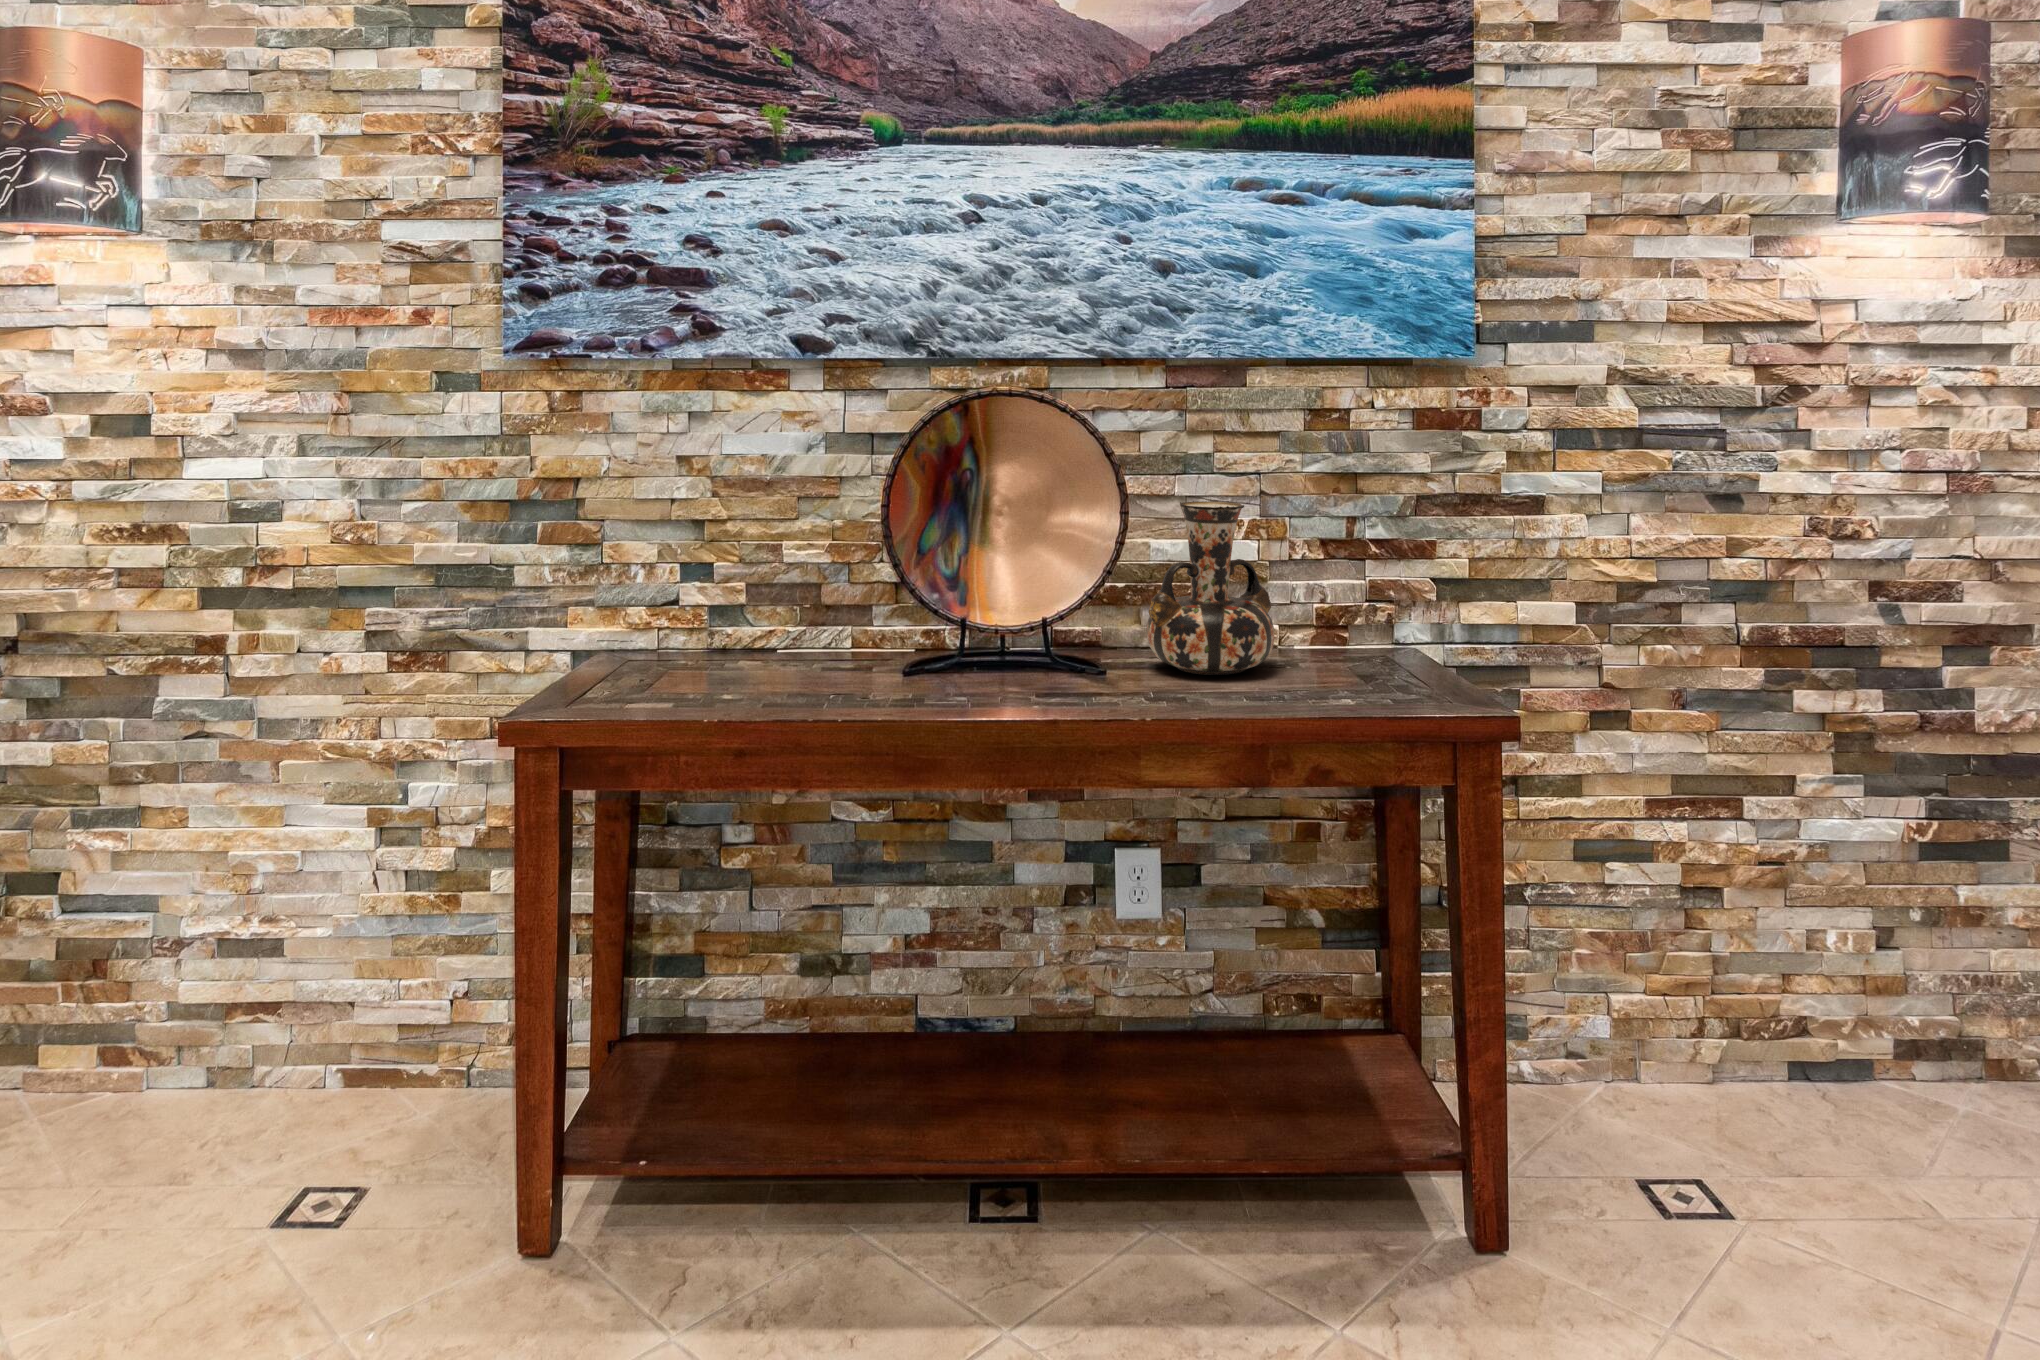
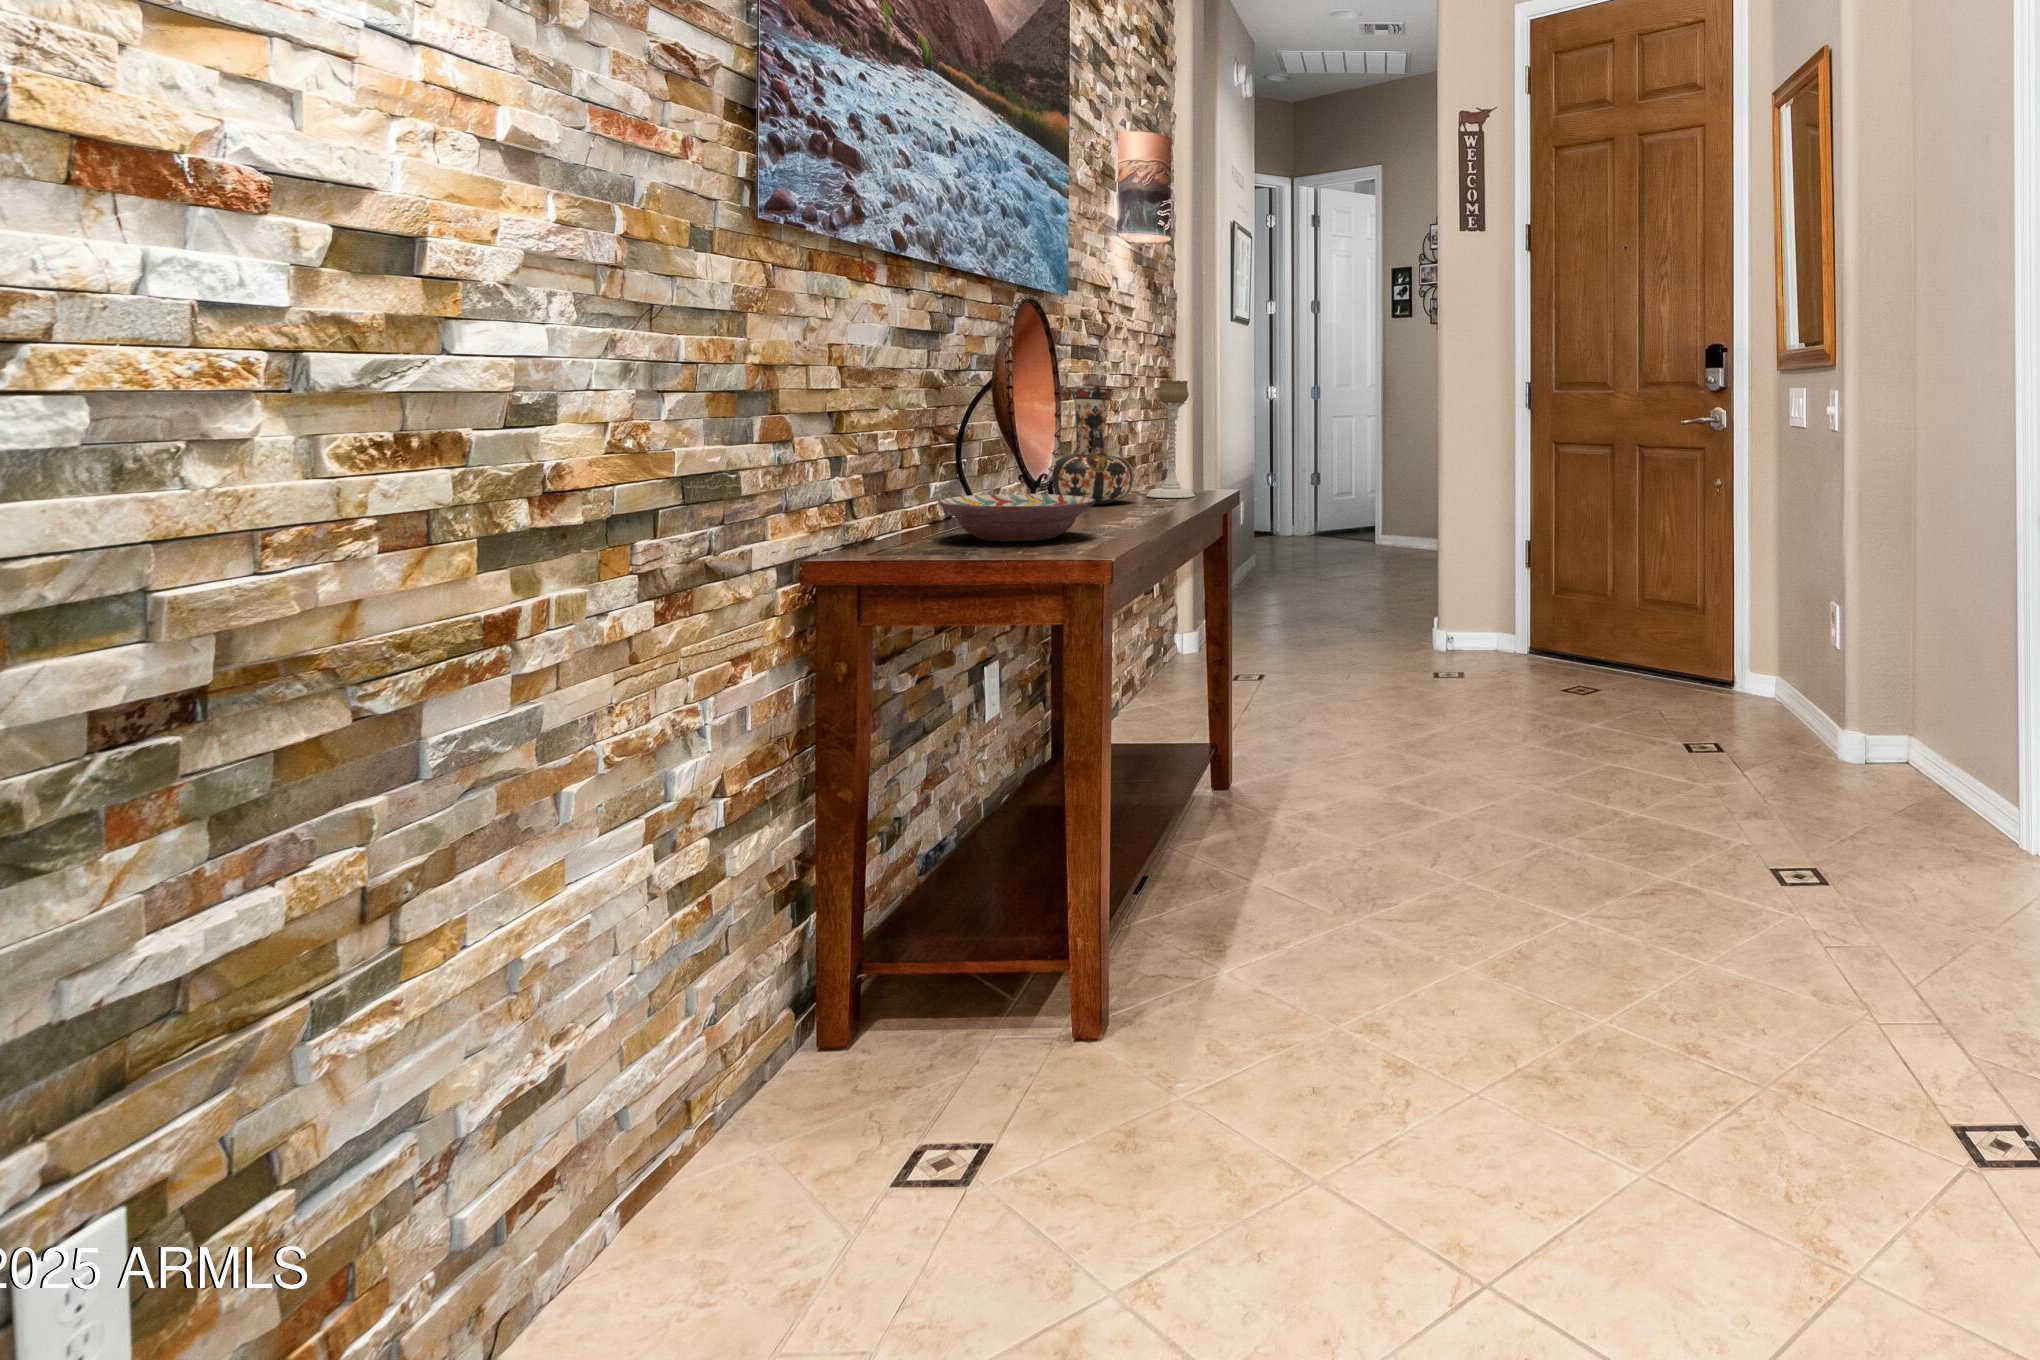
candle holder: none [1323,496,1403,696] -> present [1146,380,1195,498]
decorative bowl: none [657,620,830,685] -> present [938,494,1096,541]

